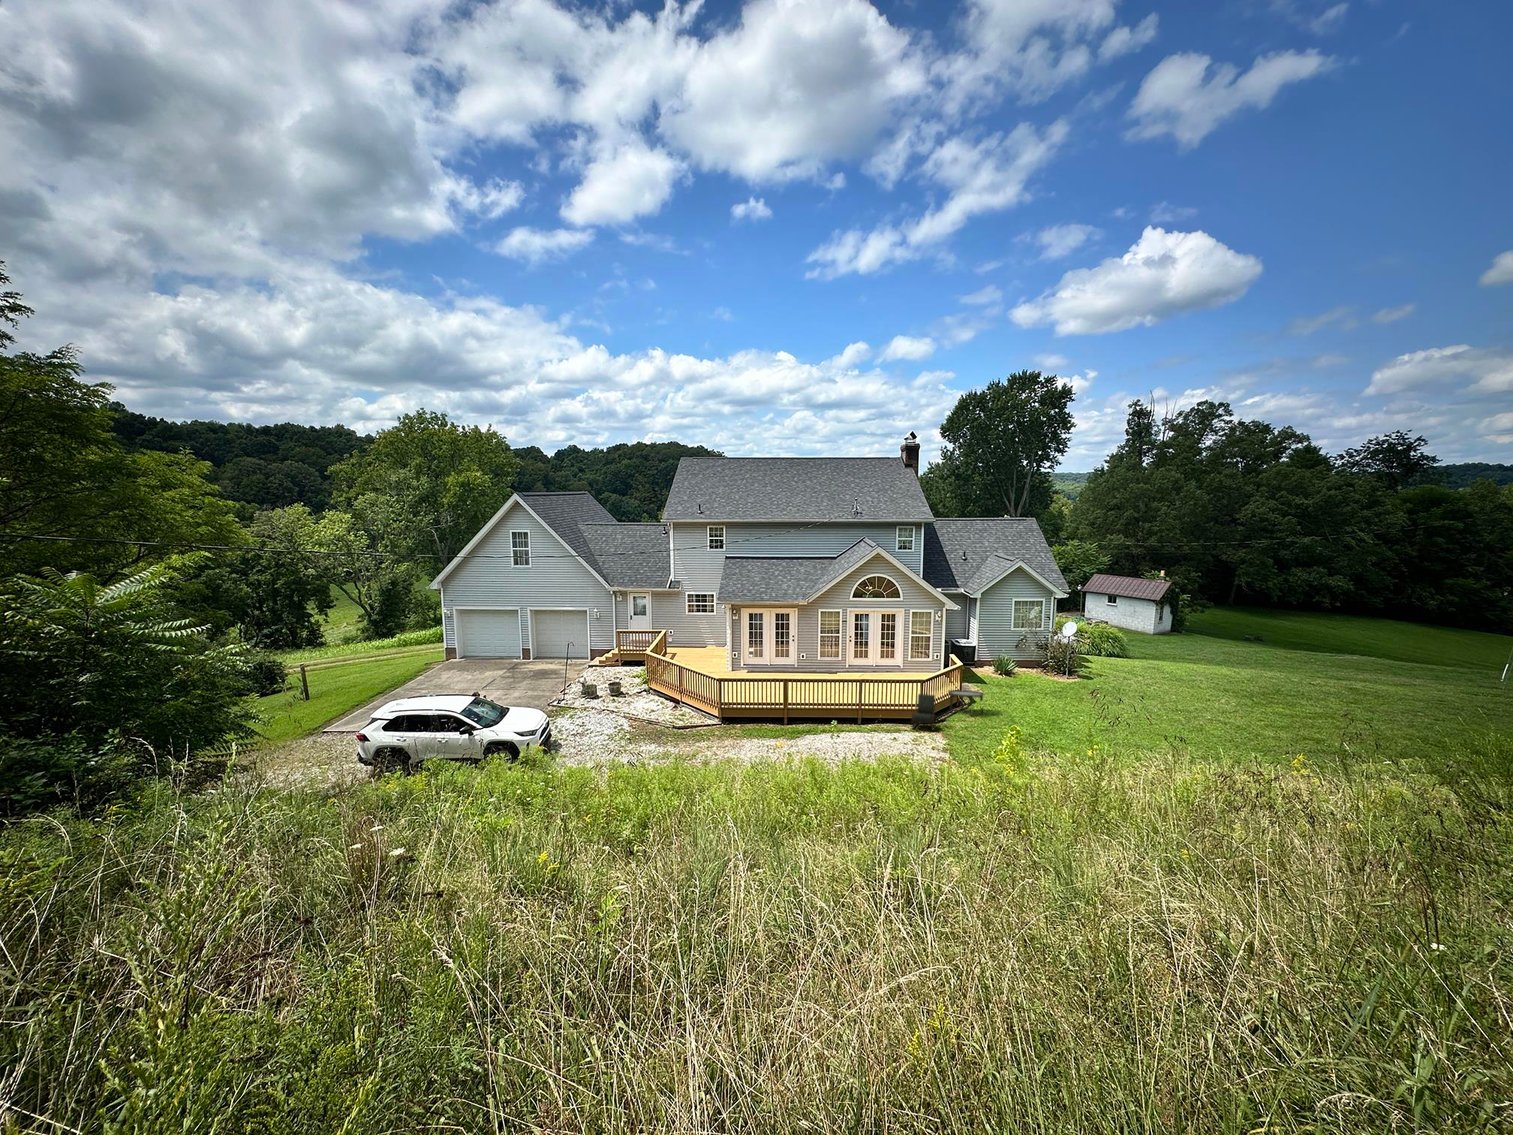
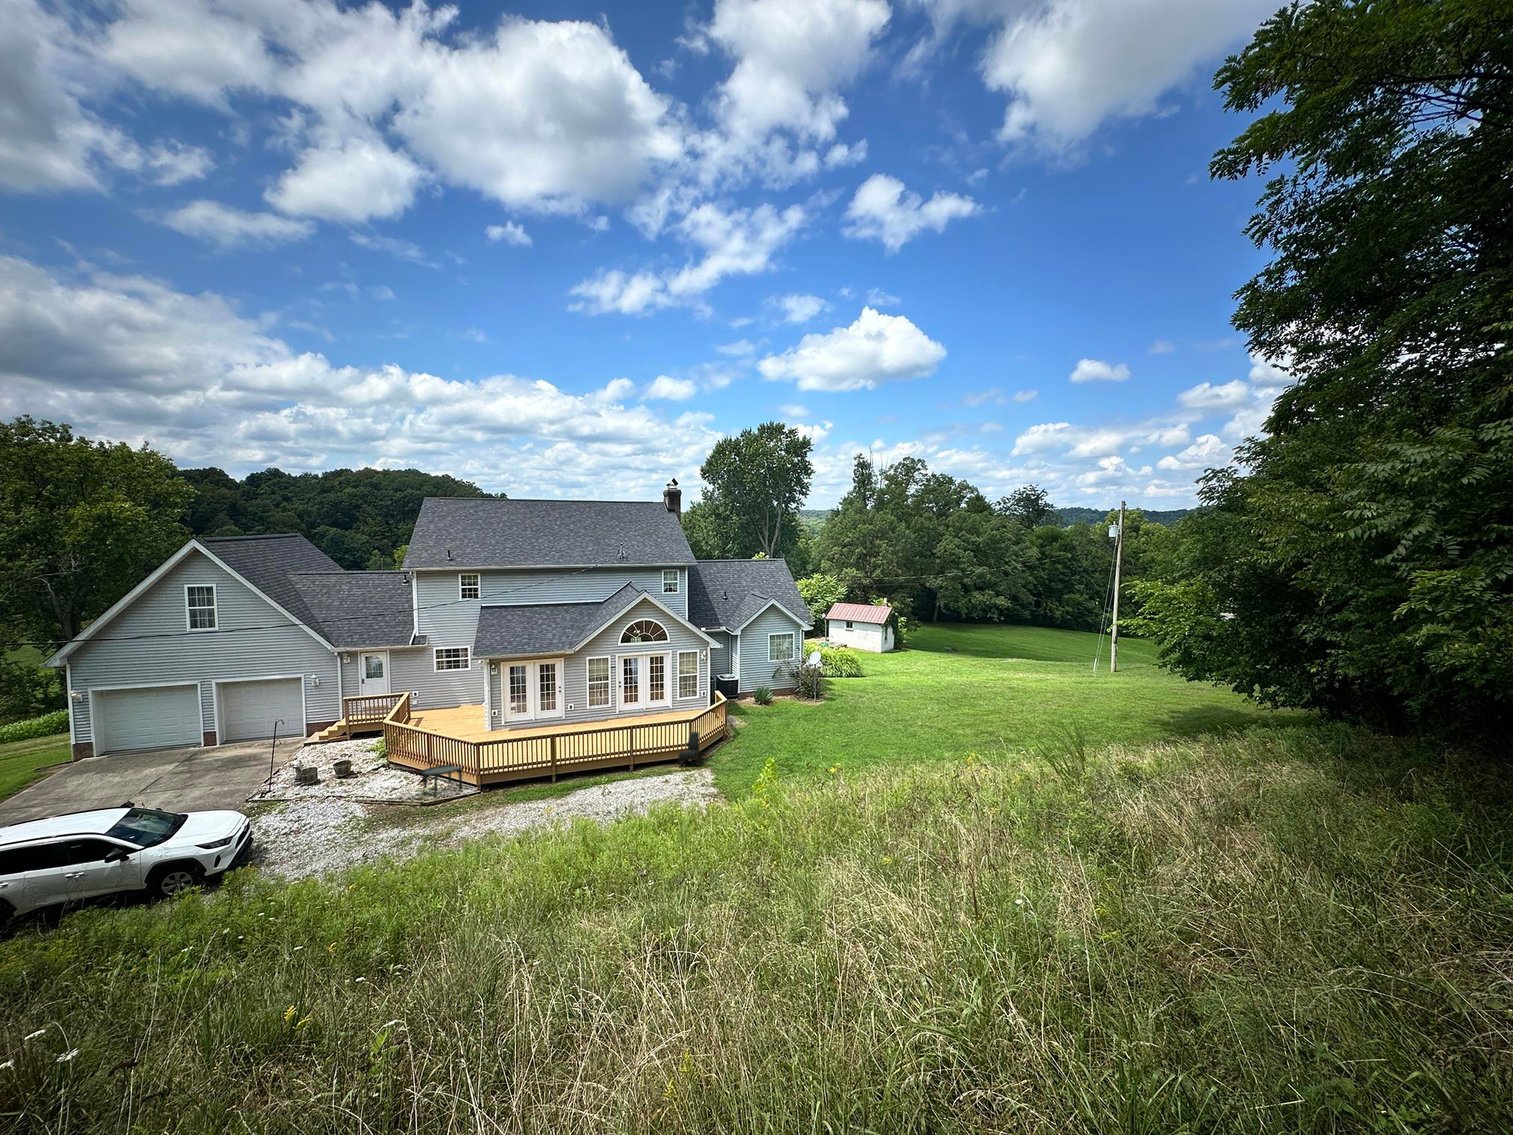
round table: present [948,690,984,716] -> present [421,764,462,797]

